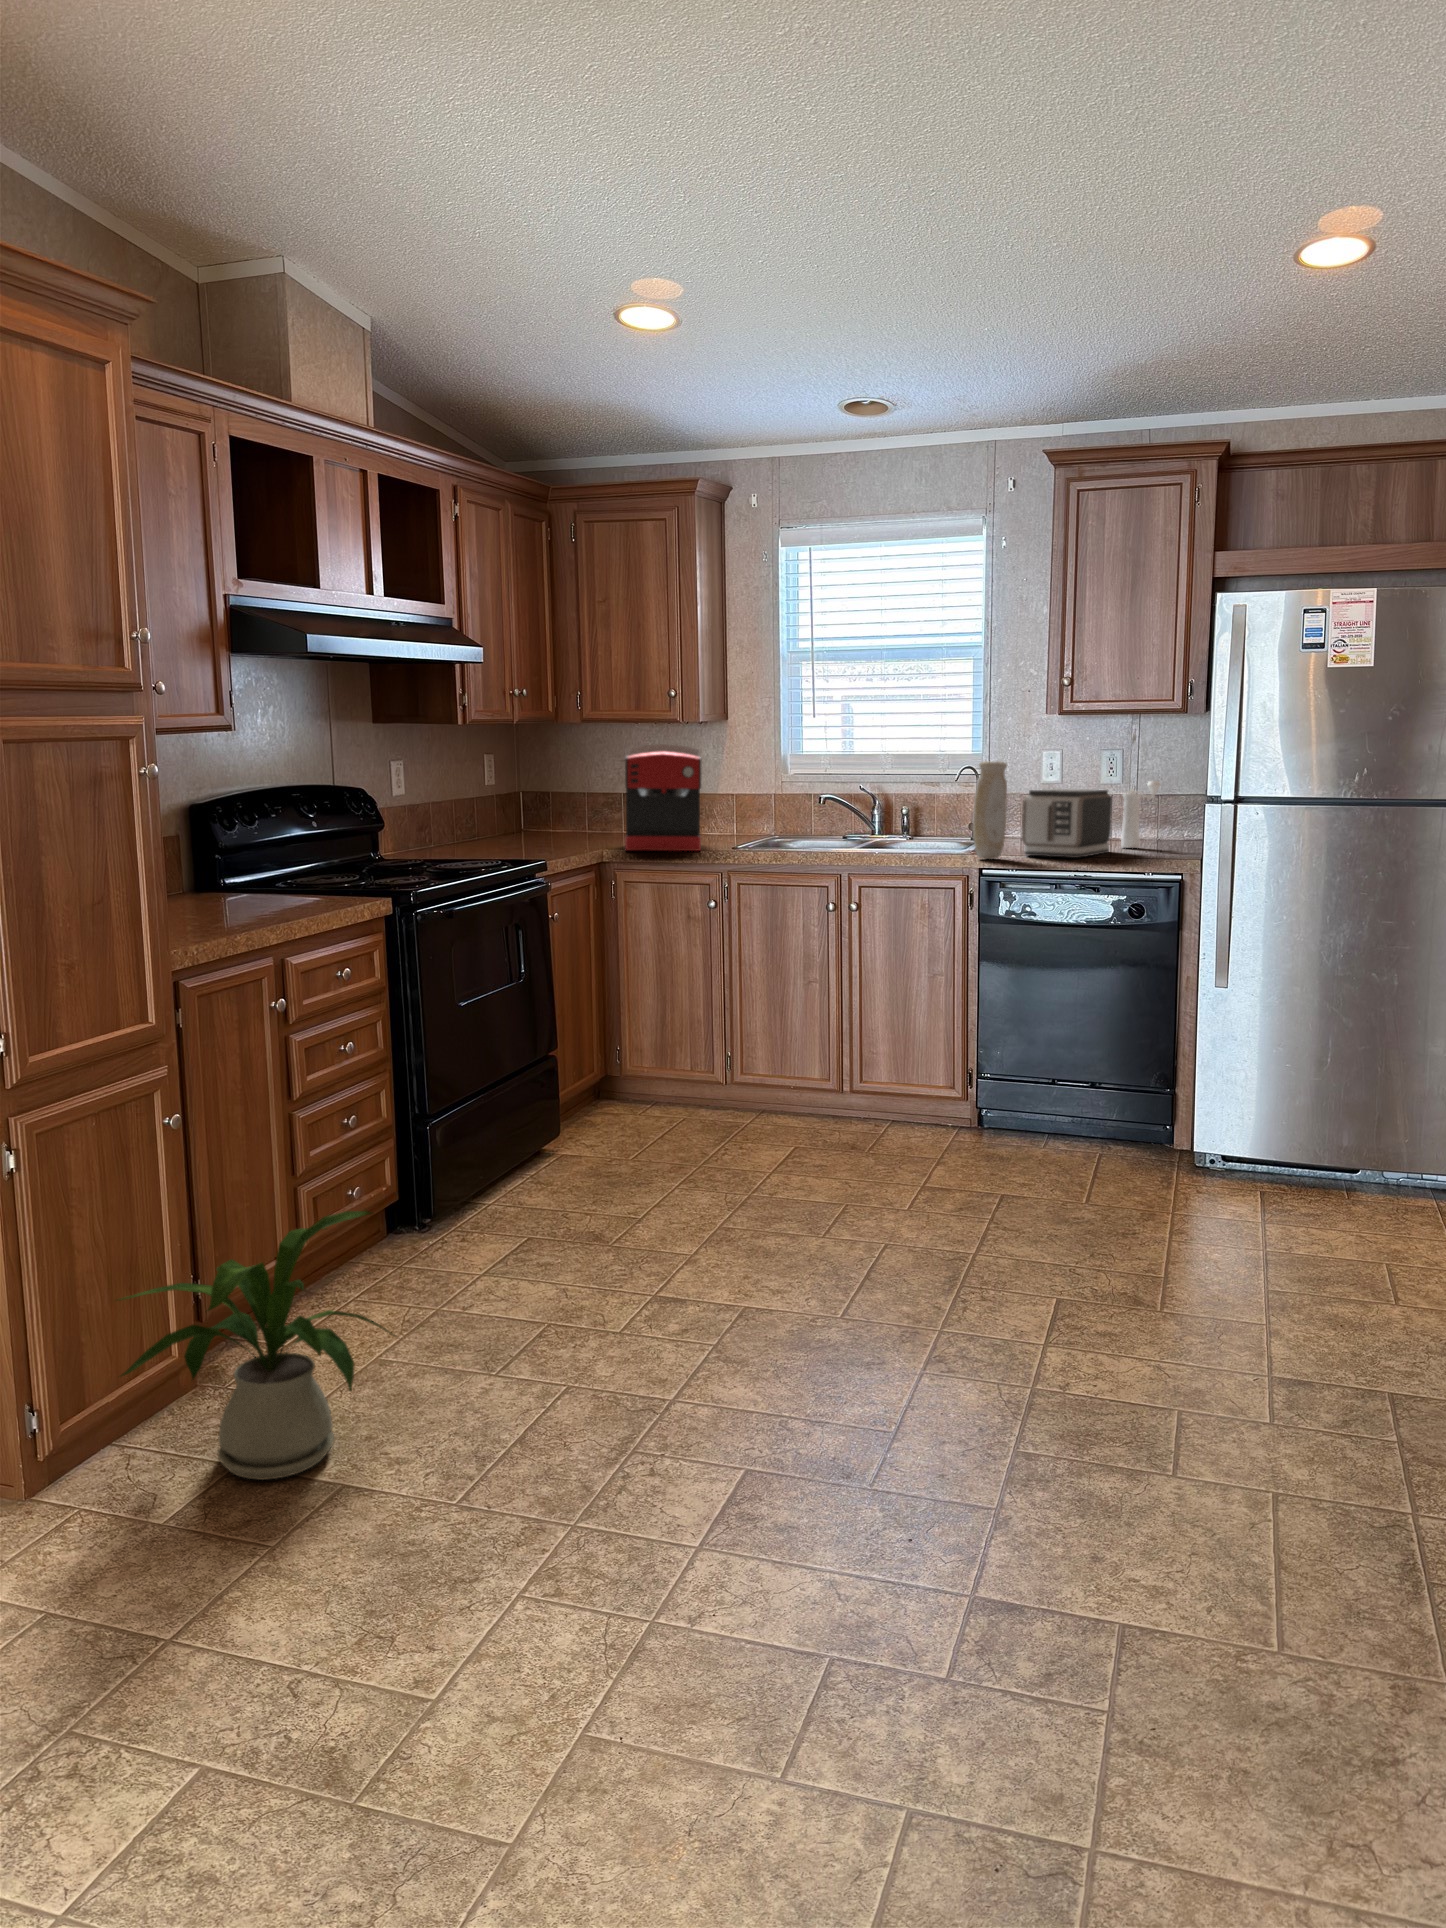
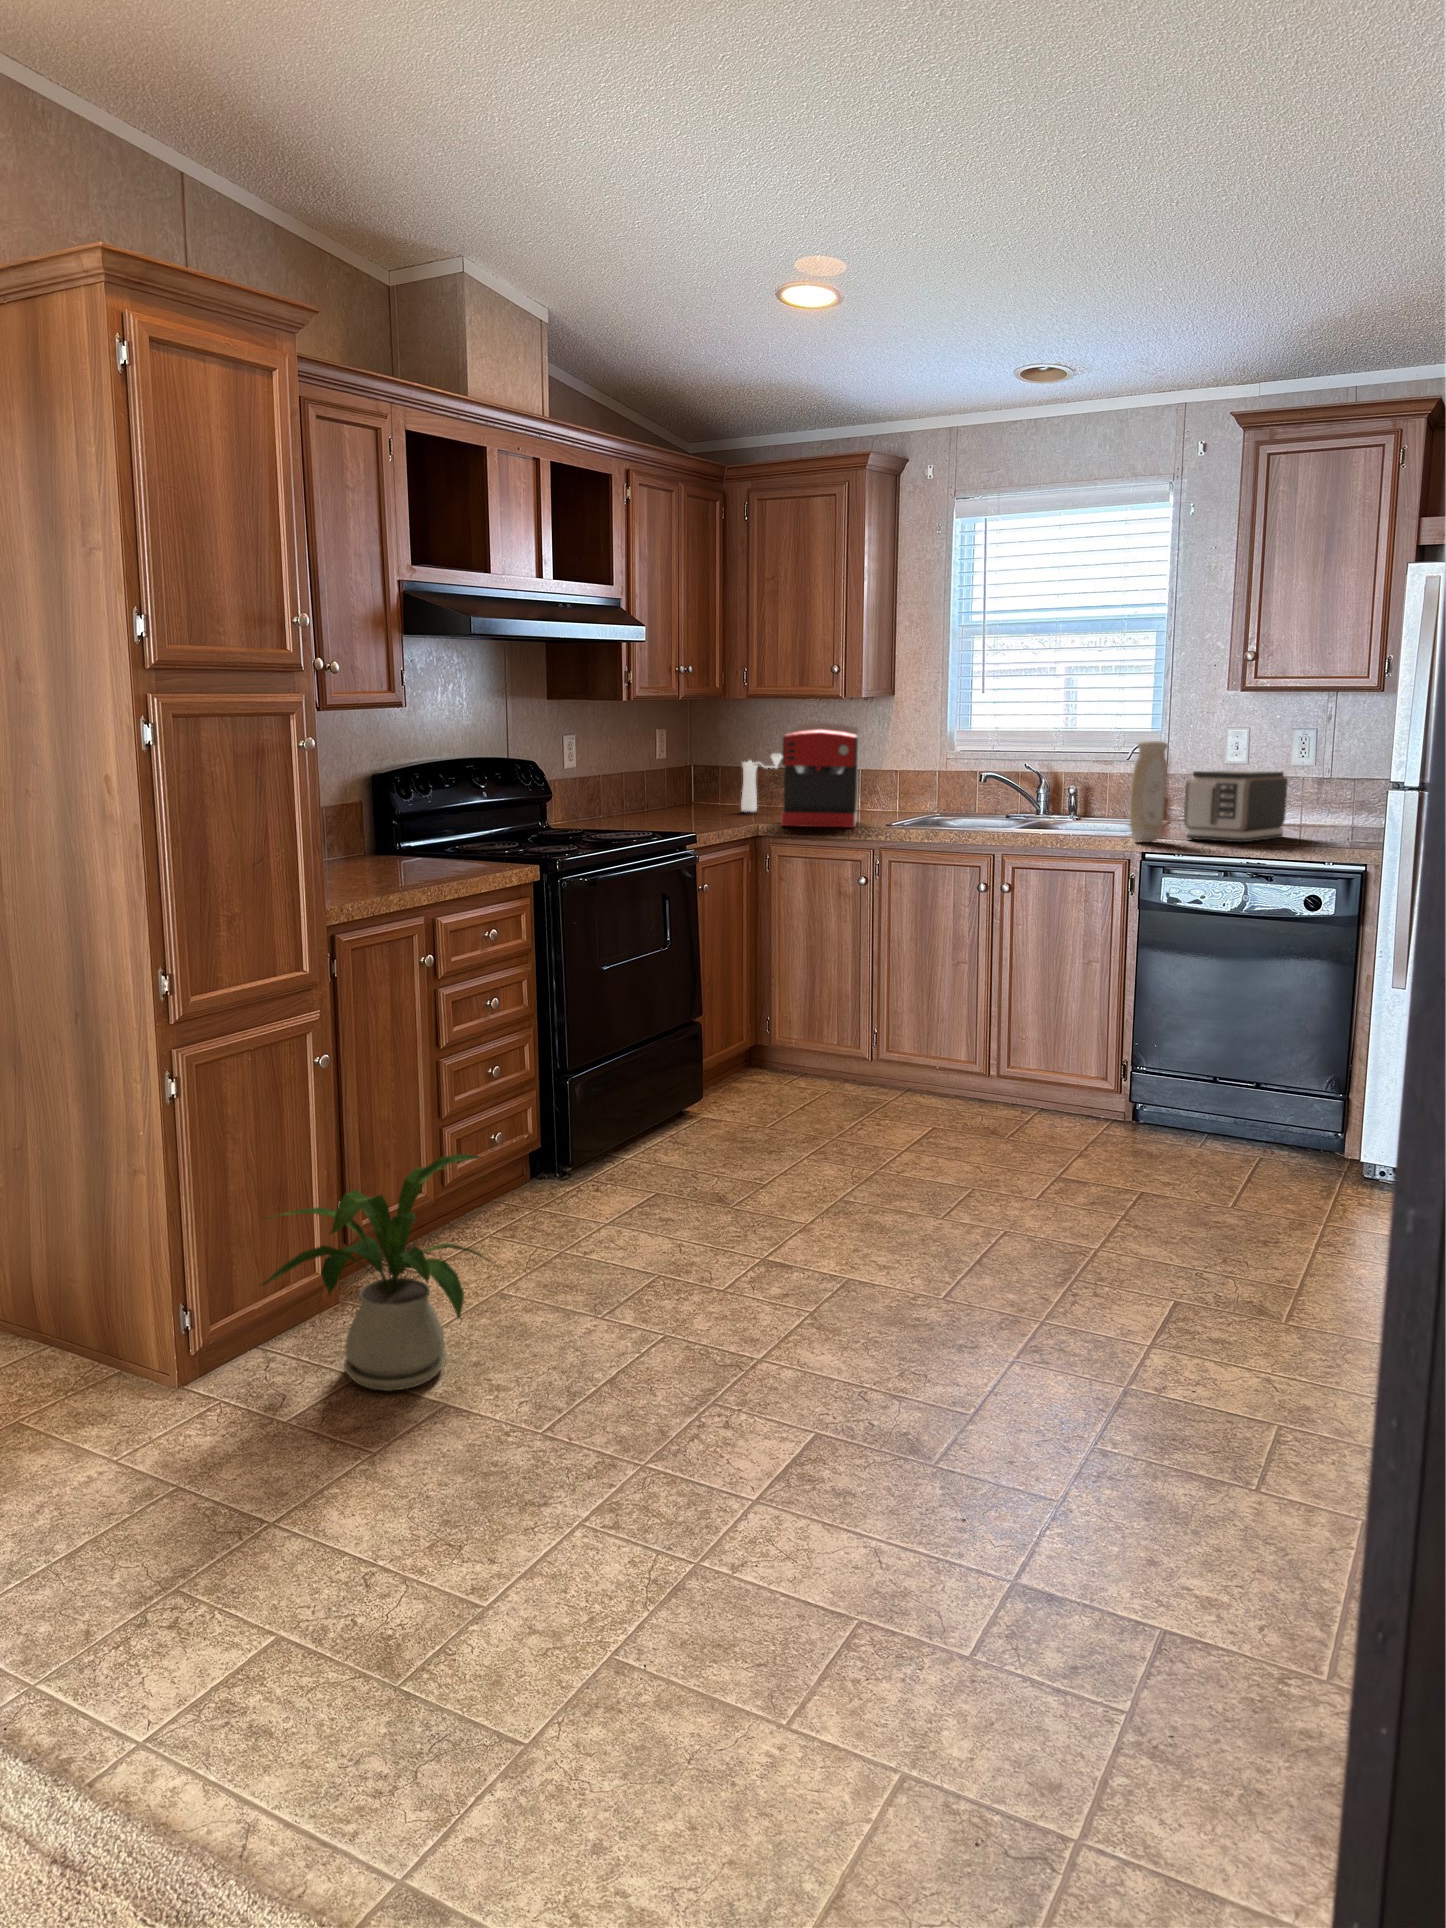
pepper mill: present [1121,781,1160,848] -> present [741,754,782,812]

